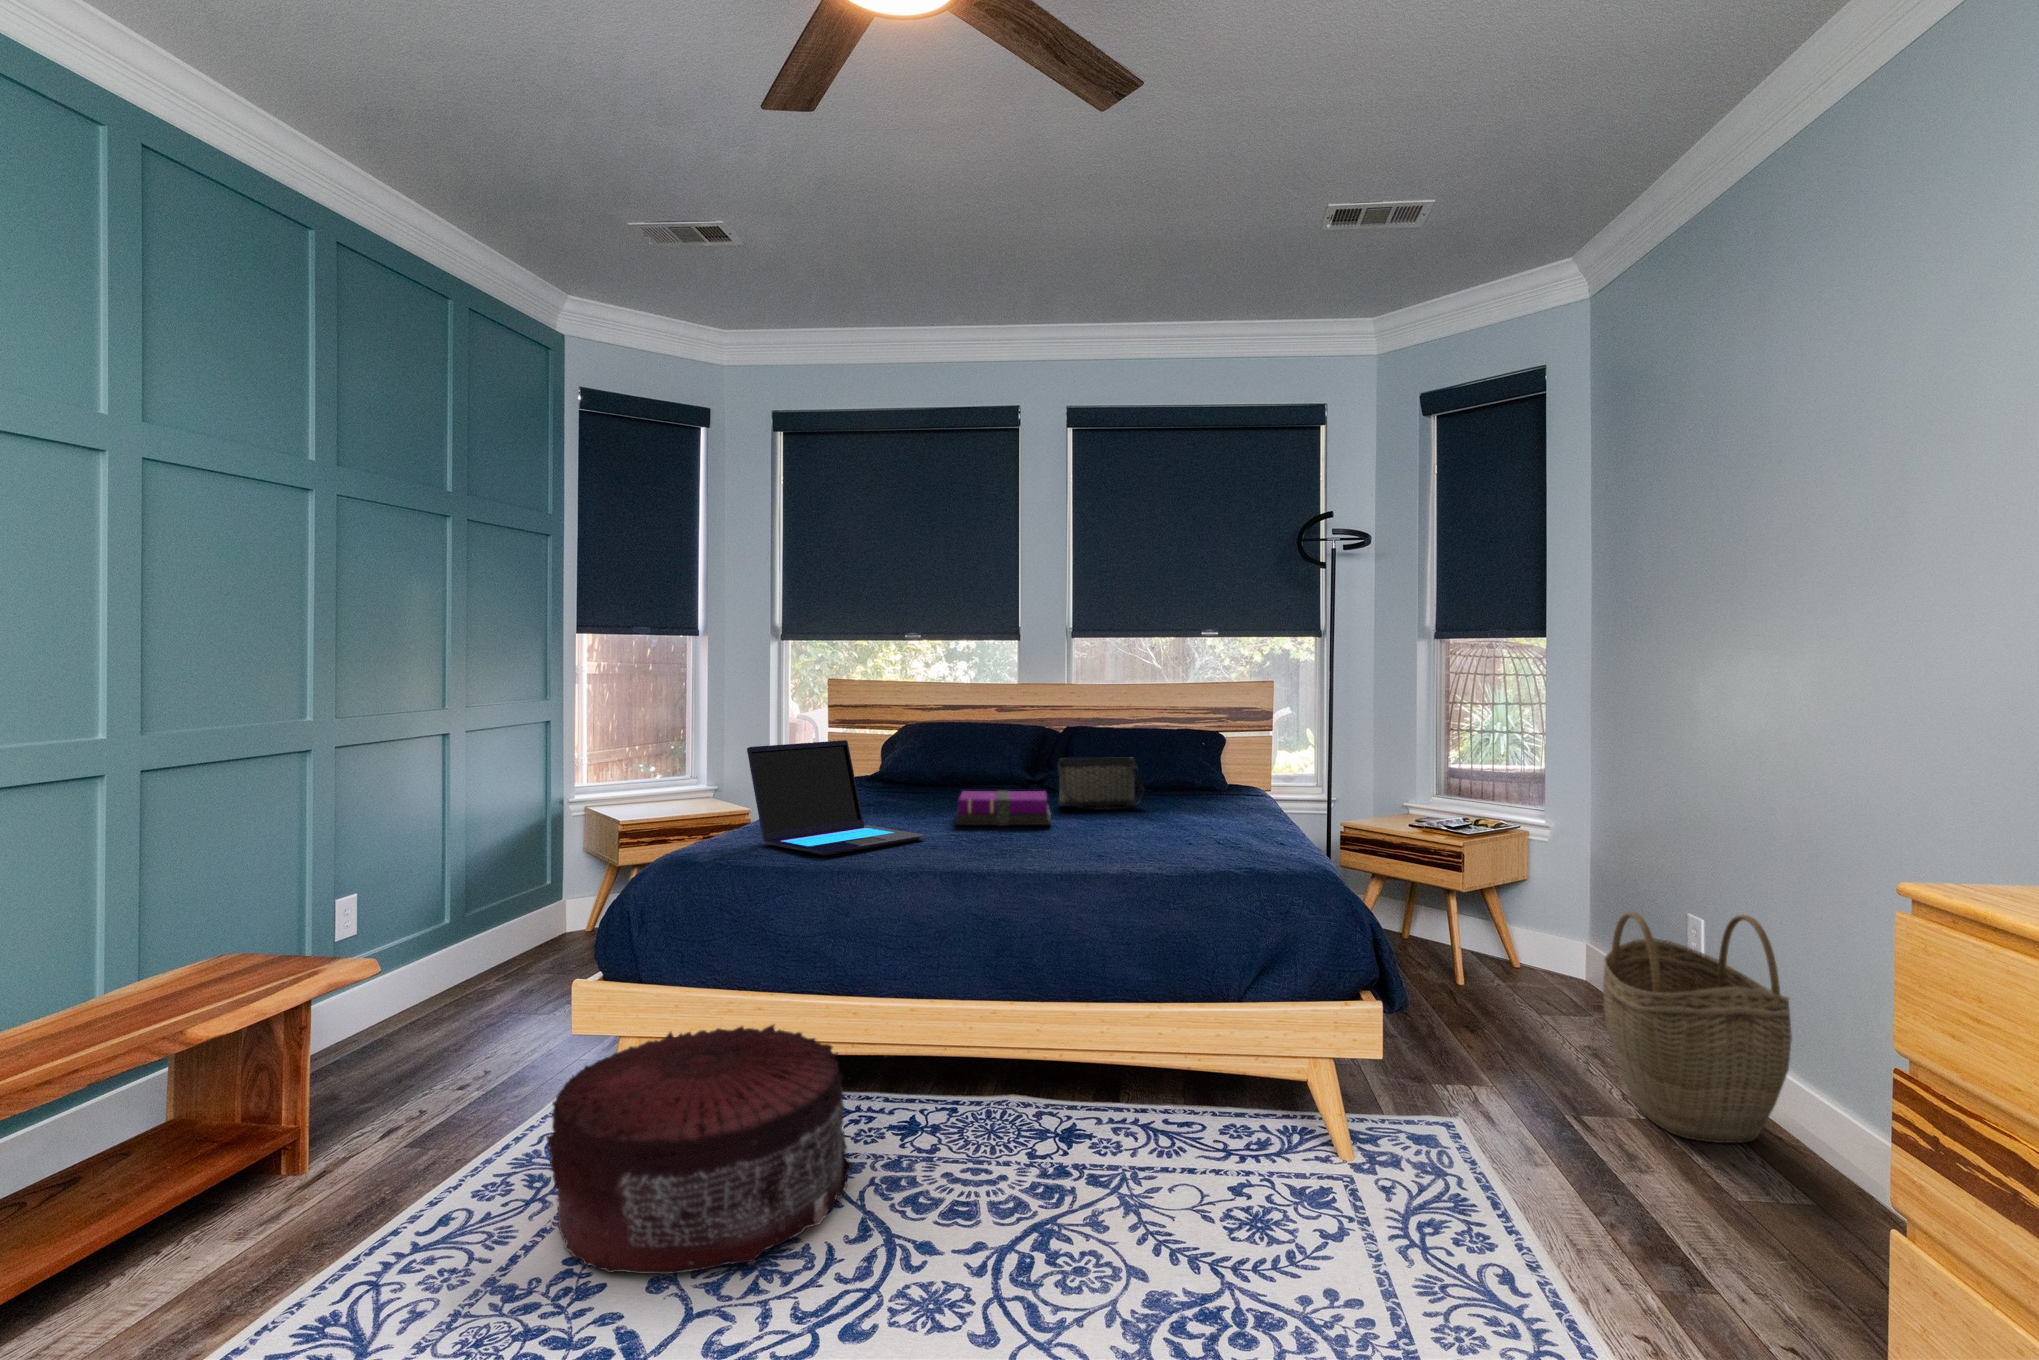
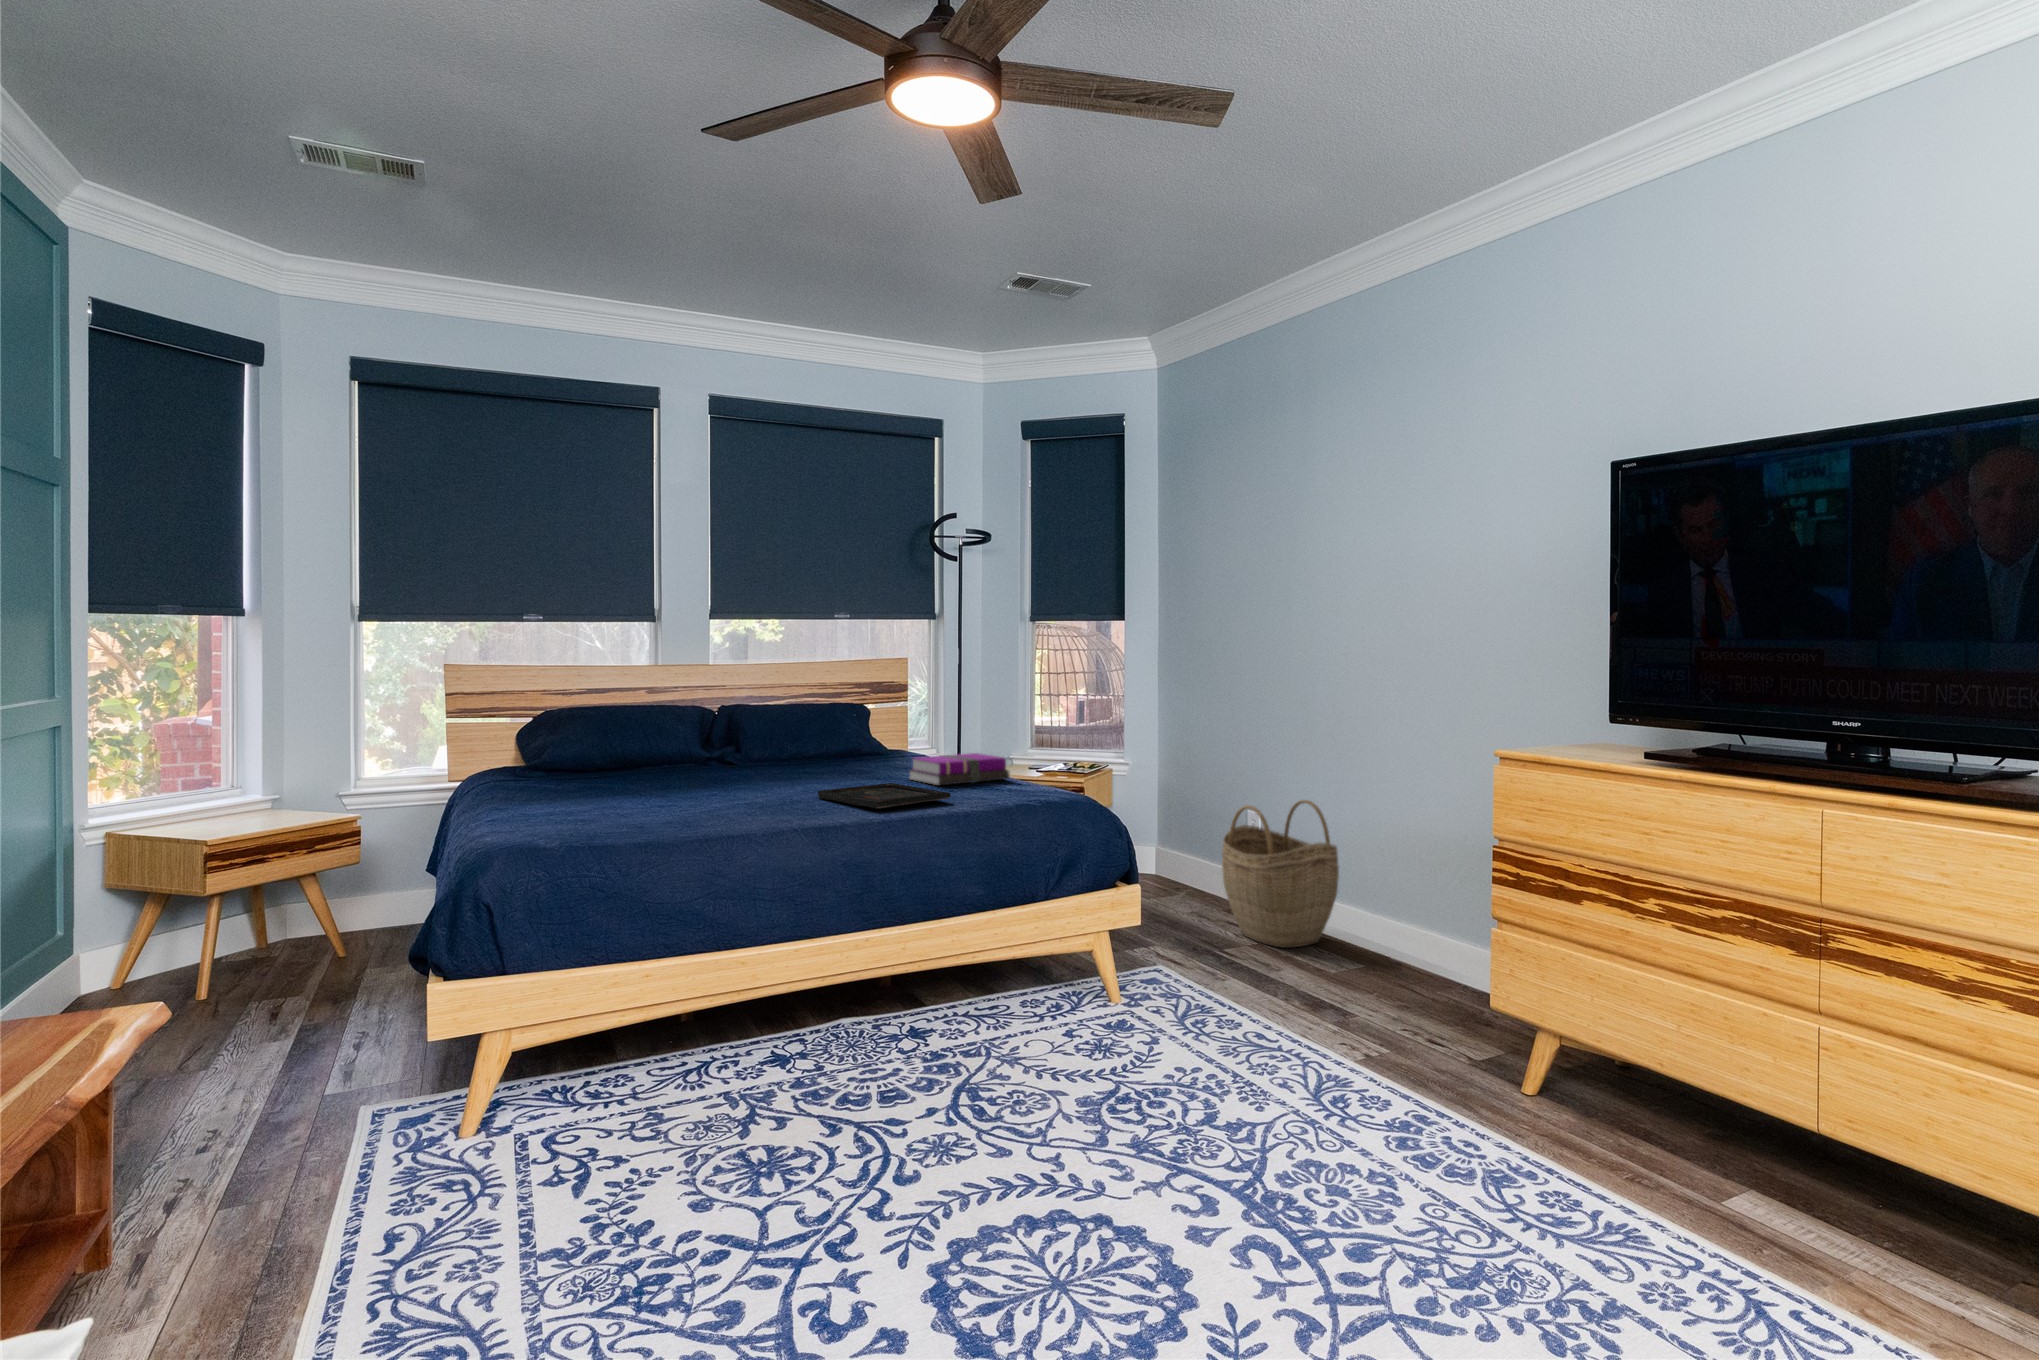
laptop: present [747,740,926,855] -> none [549,720,731,826]
handbag: present [1058,758,1144,810] -> none [785,726,863,773]
notebook: present [956,791,1051,826] -> present [910,753,1010,785]
tray: none [1026,829,1146,860] -> present [818,783,951,809]
pouf: present [546,1025,853,1274] -> none [504,985,793,1219]

